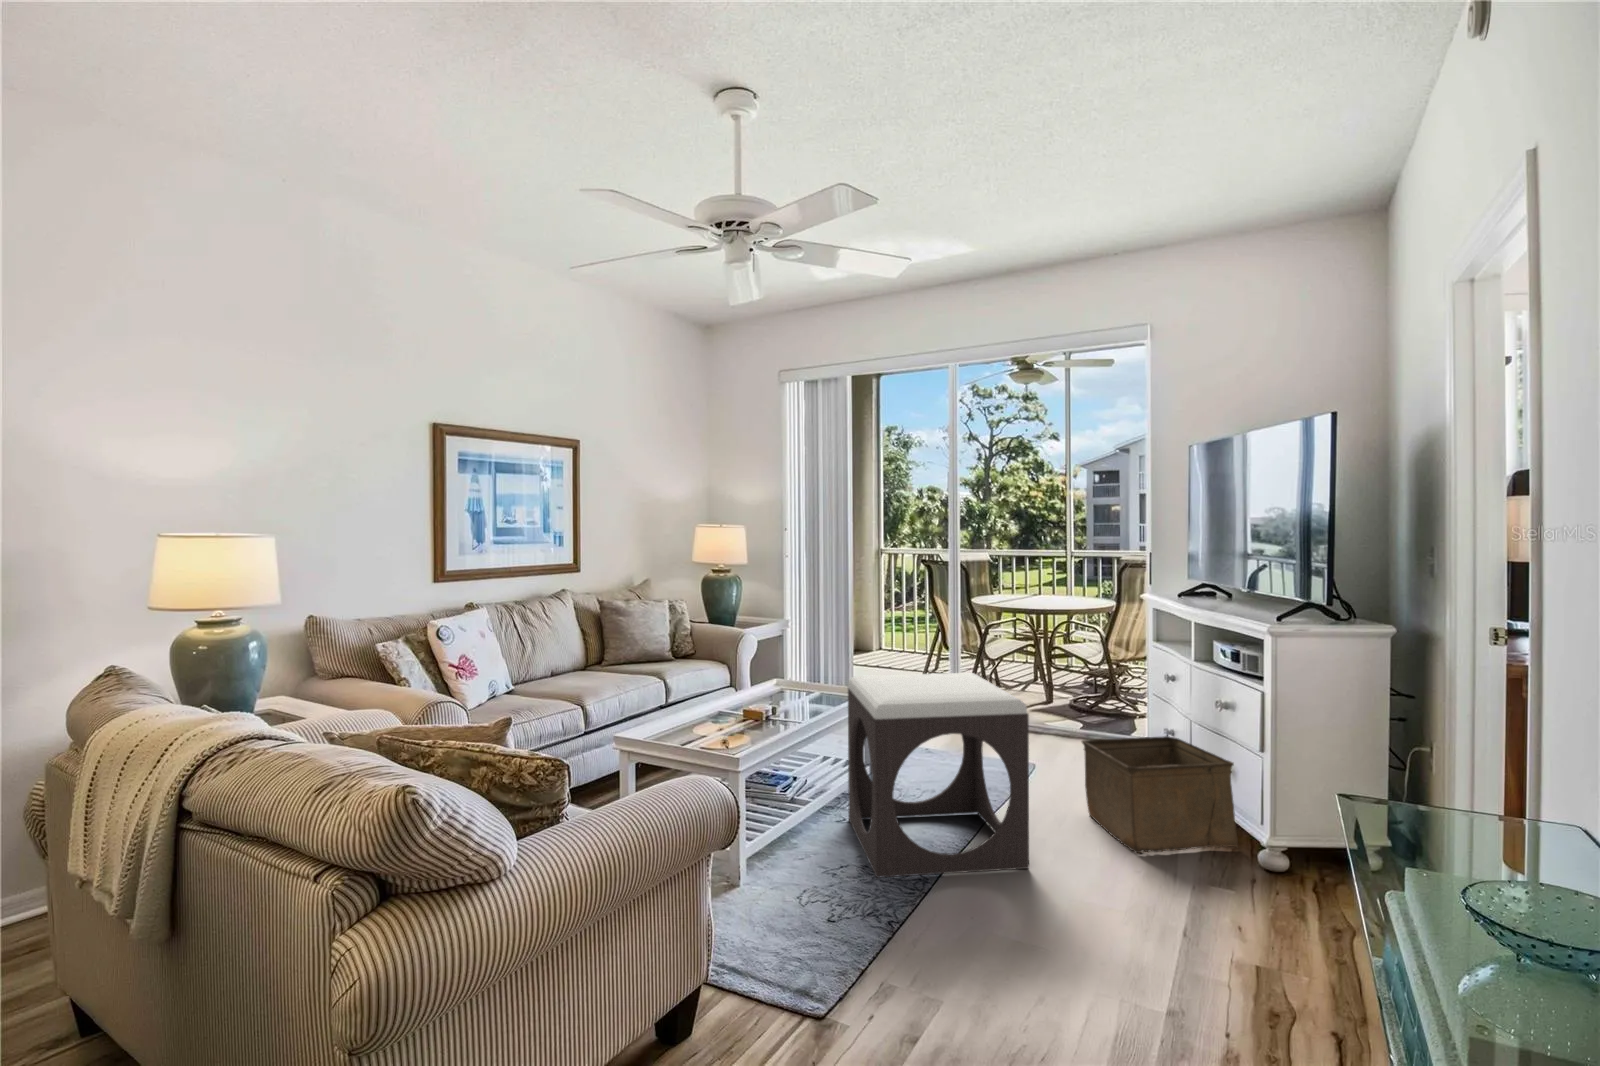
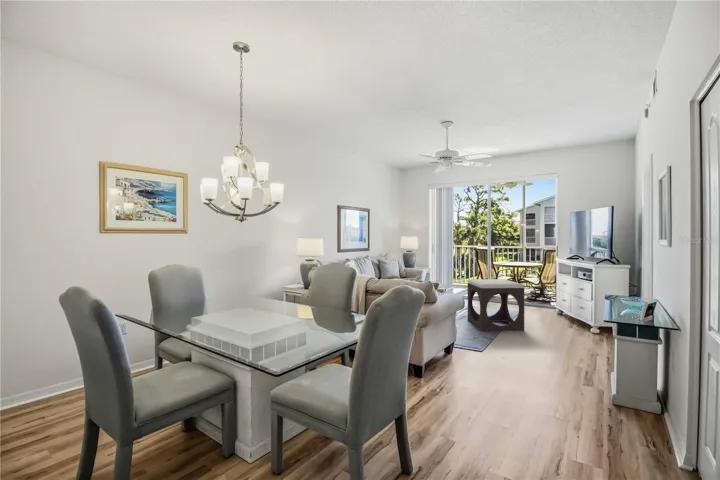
storage bin: present [1082,736,1238,853] -> none [537,299,585,329]

